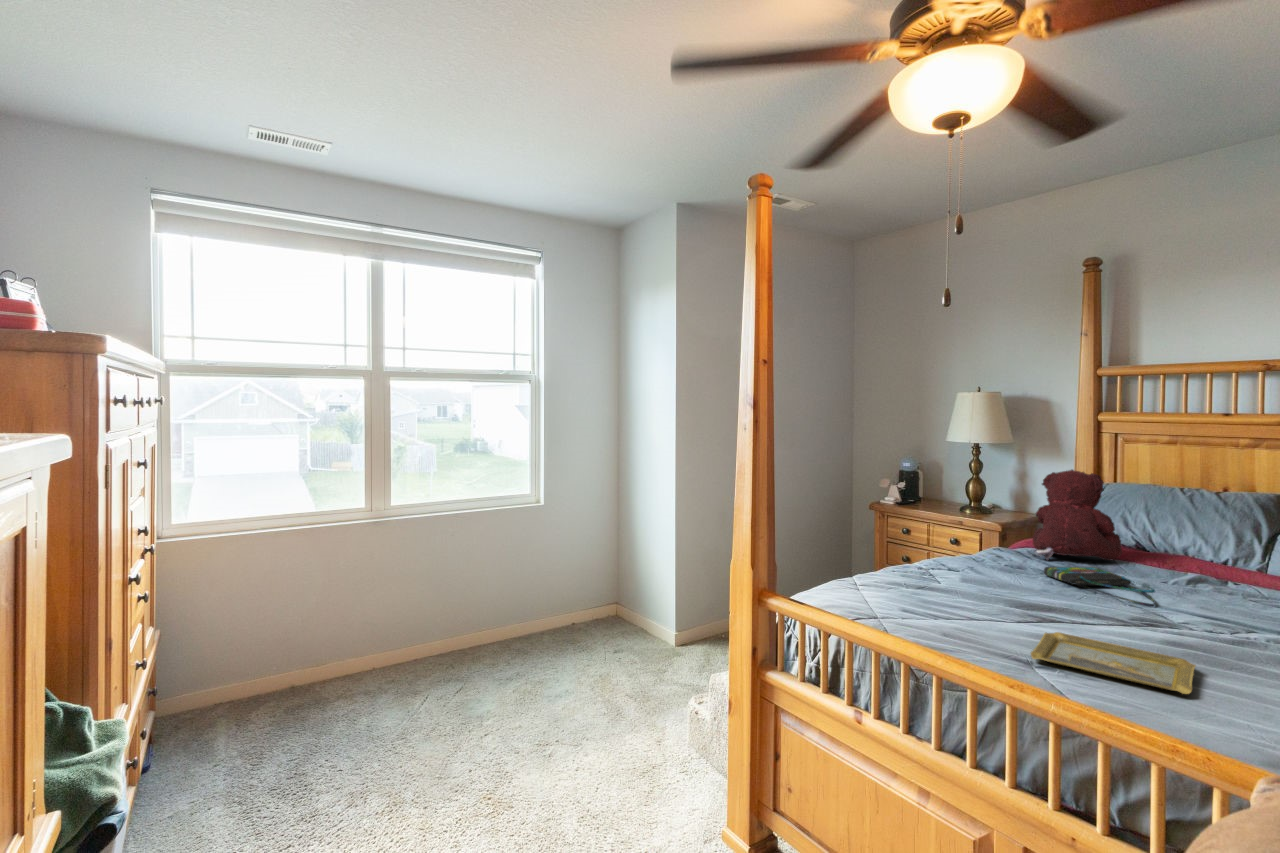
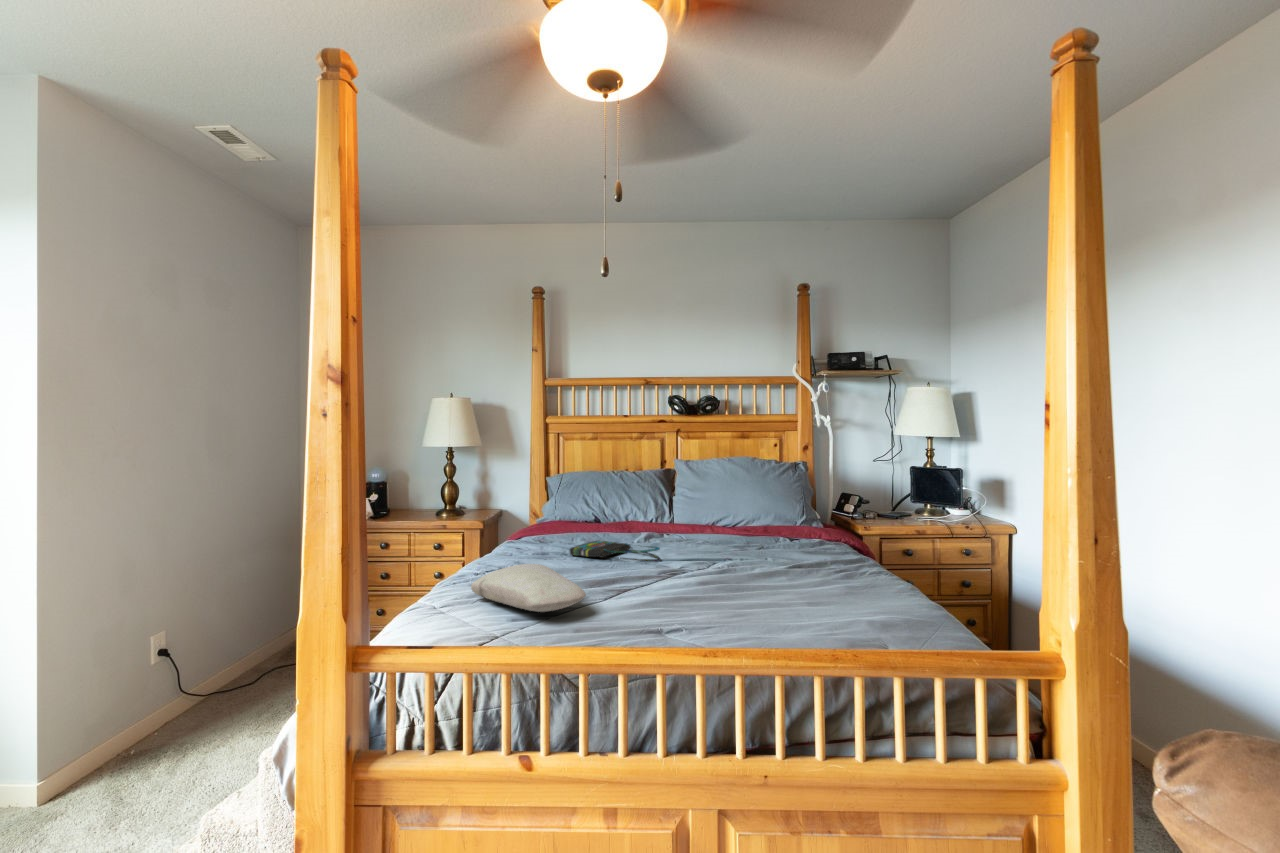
teddy bear: present [1033,470,1122,560] -> none [534,461,600,544]
pillow: none [891,566,972,613] -> present [471,564,586,612]
tray: present [1031,632,1196,694] -> none [645,591,768,626]

